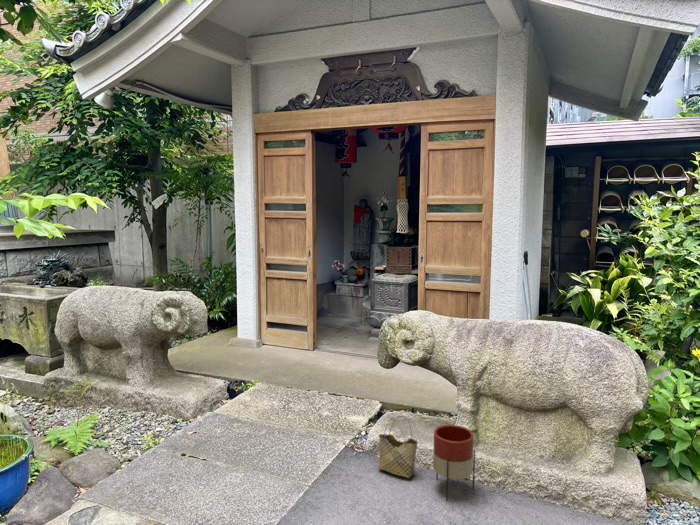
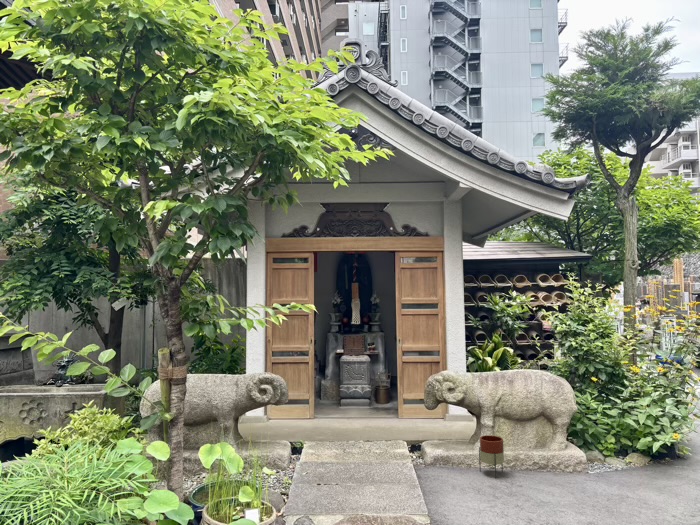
woven basket: present [379,416,418,478] -> none [443,436,468,473]

